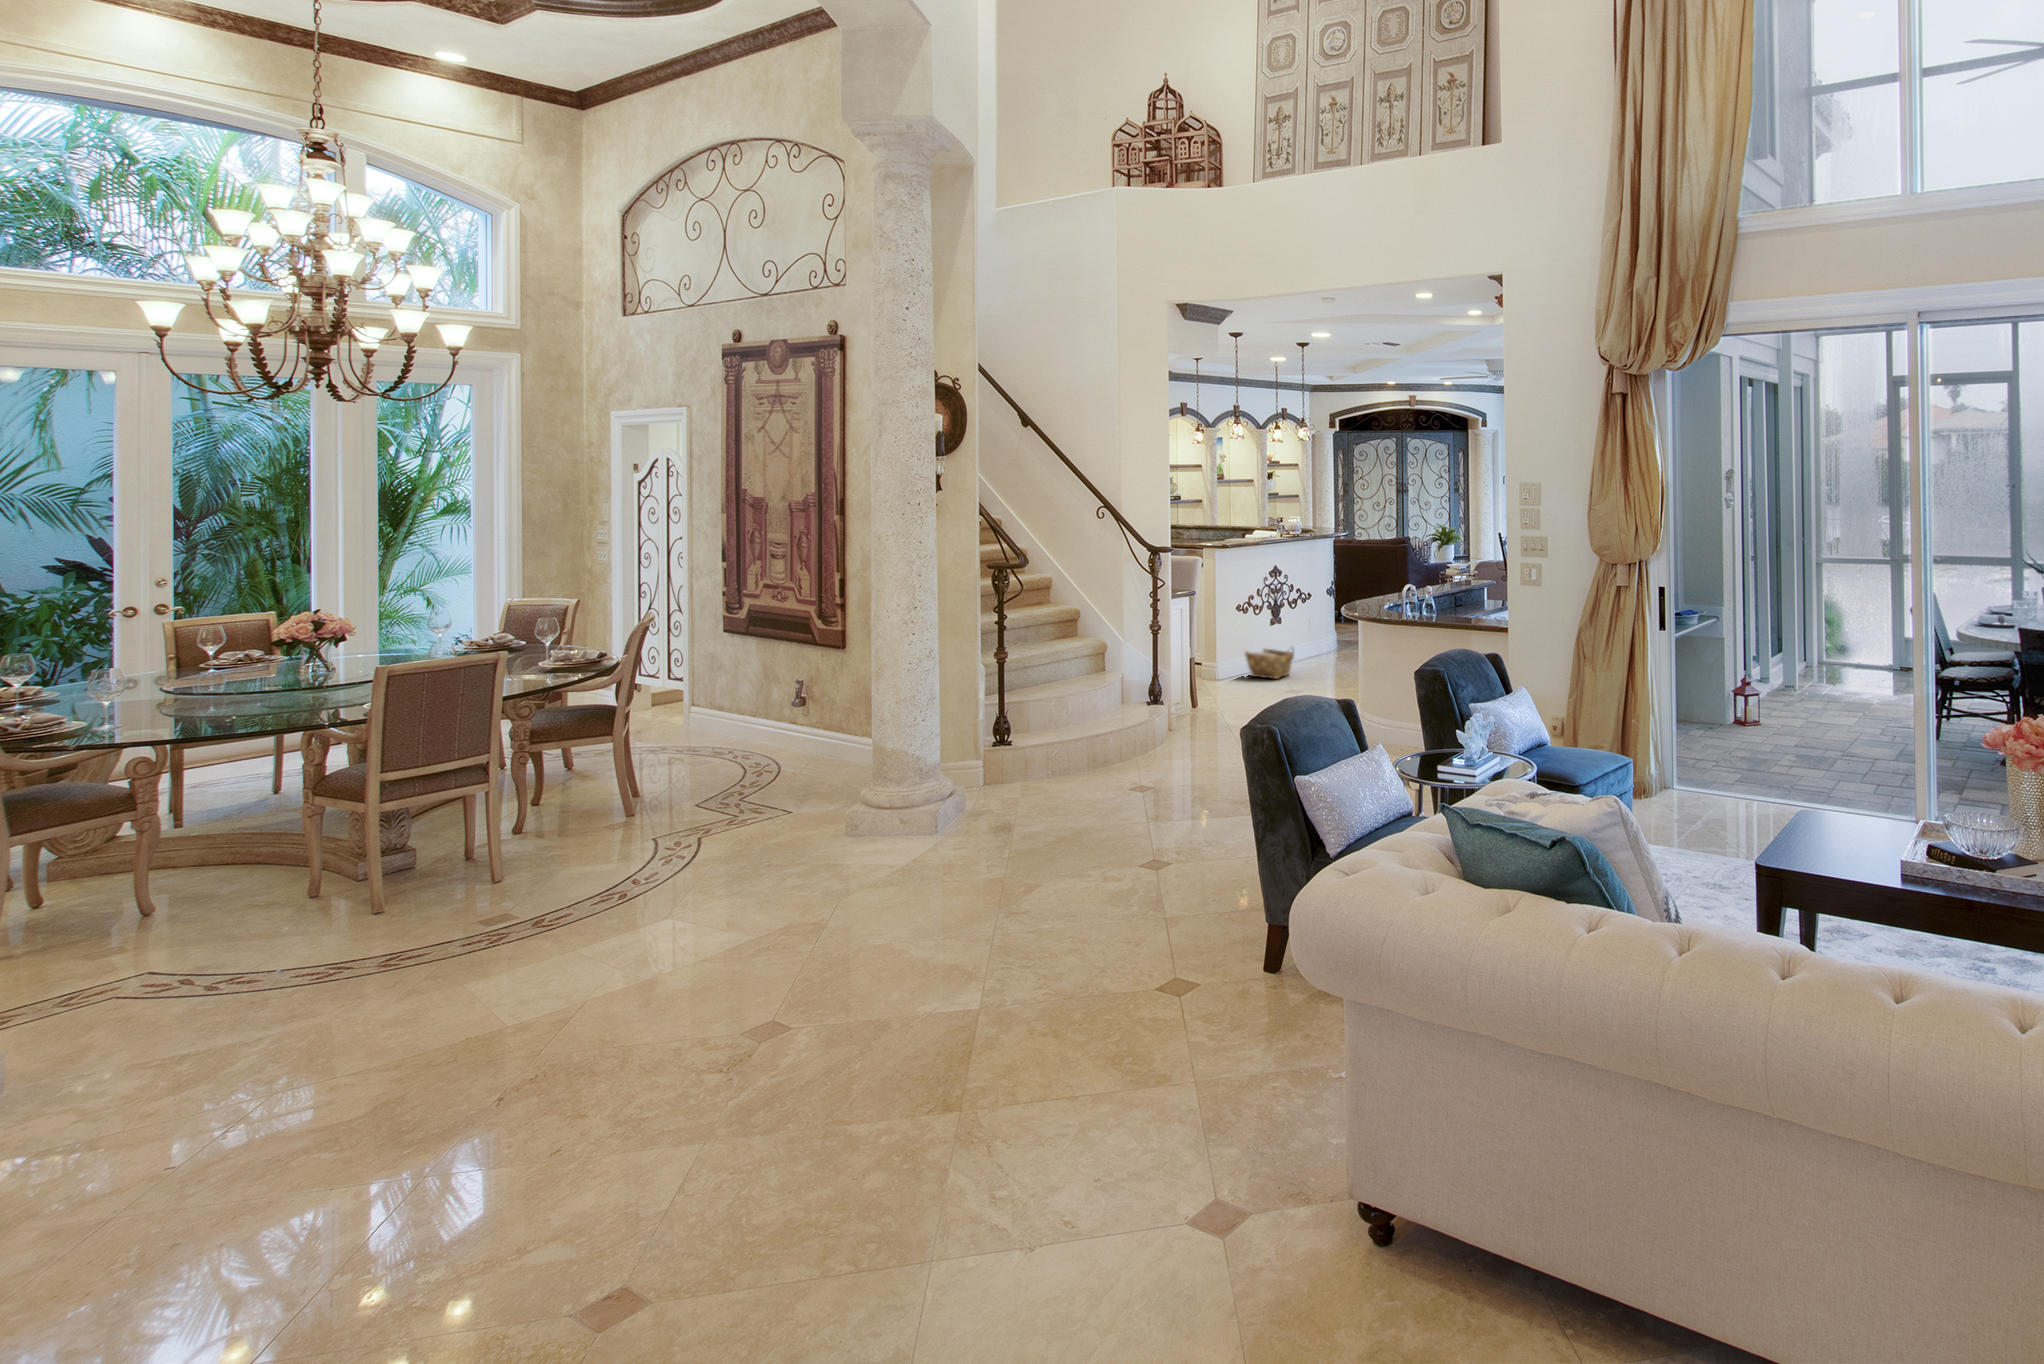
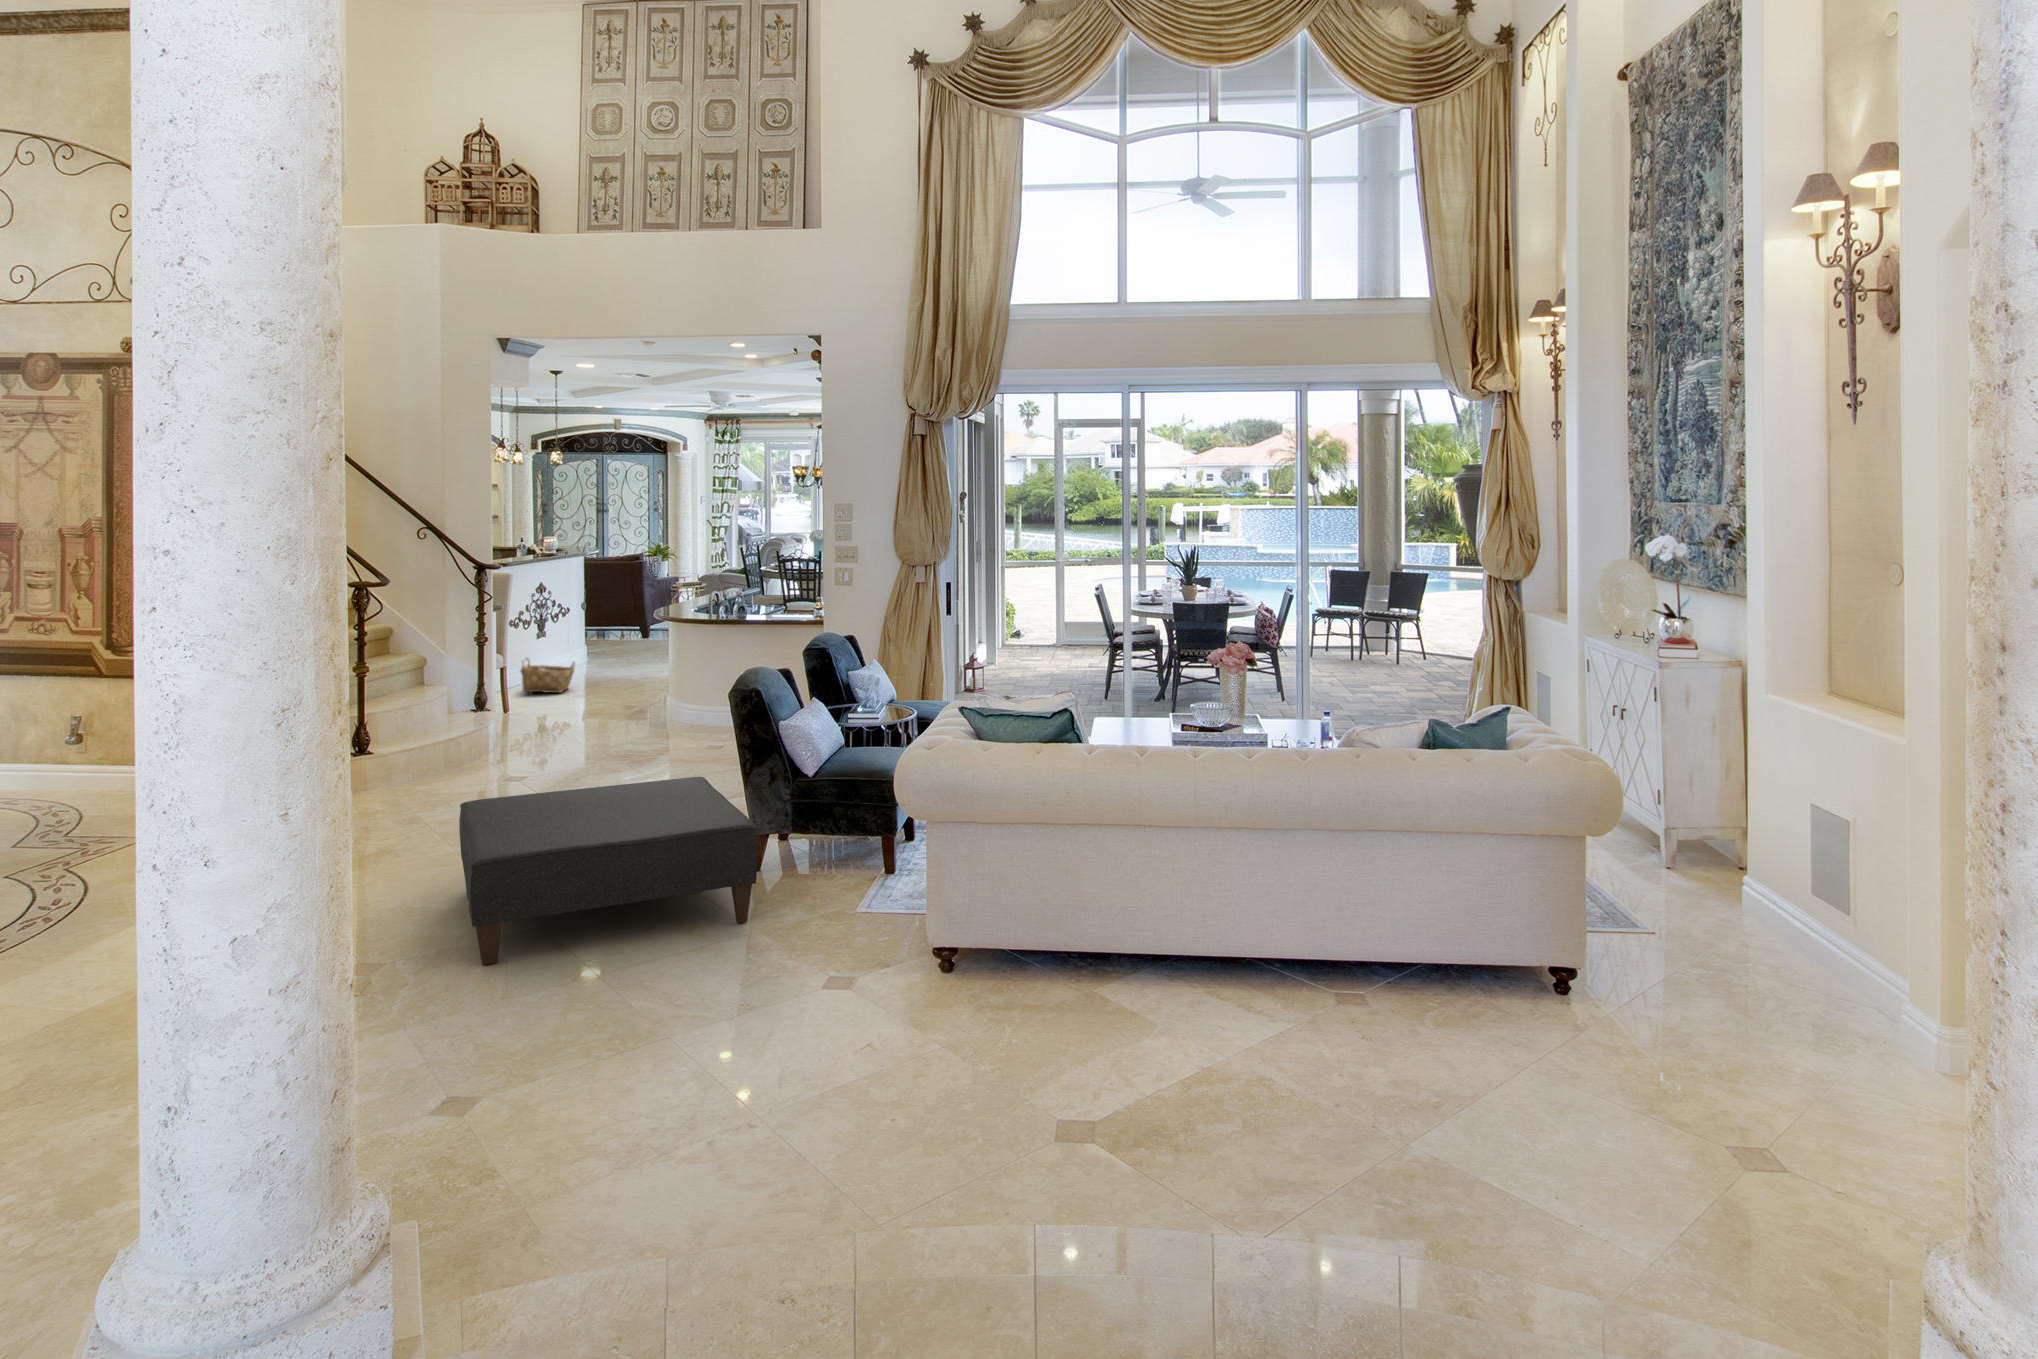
ottoman: none [808,824,1213,1055] -> present [459,777,758,965]

